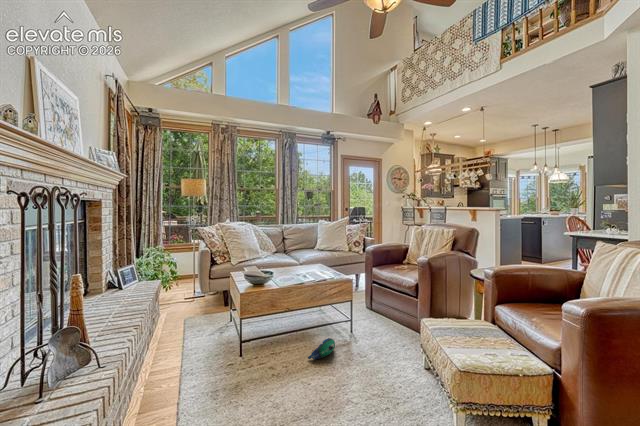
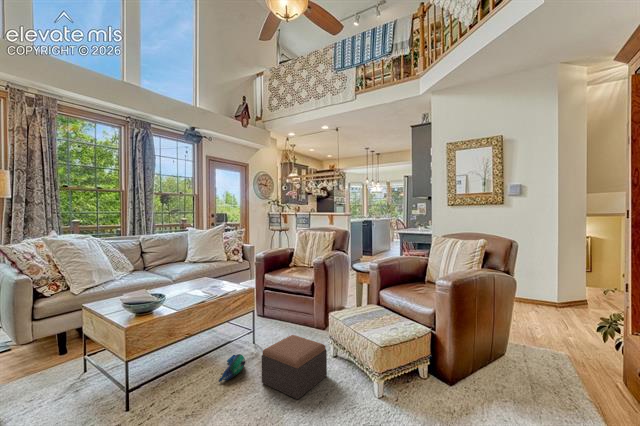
footstool: none [342,332,409,399] -> present [262,335,327,399]

